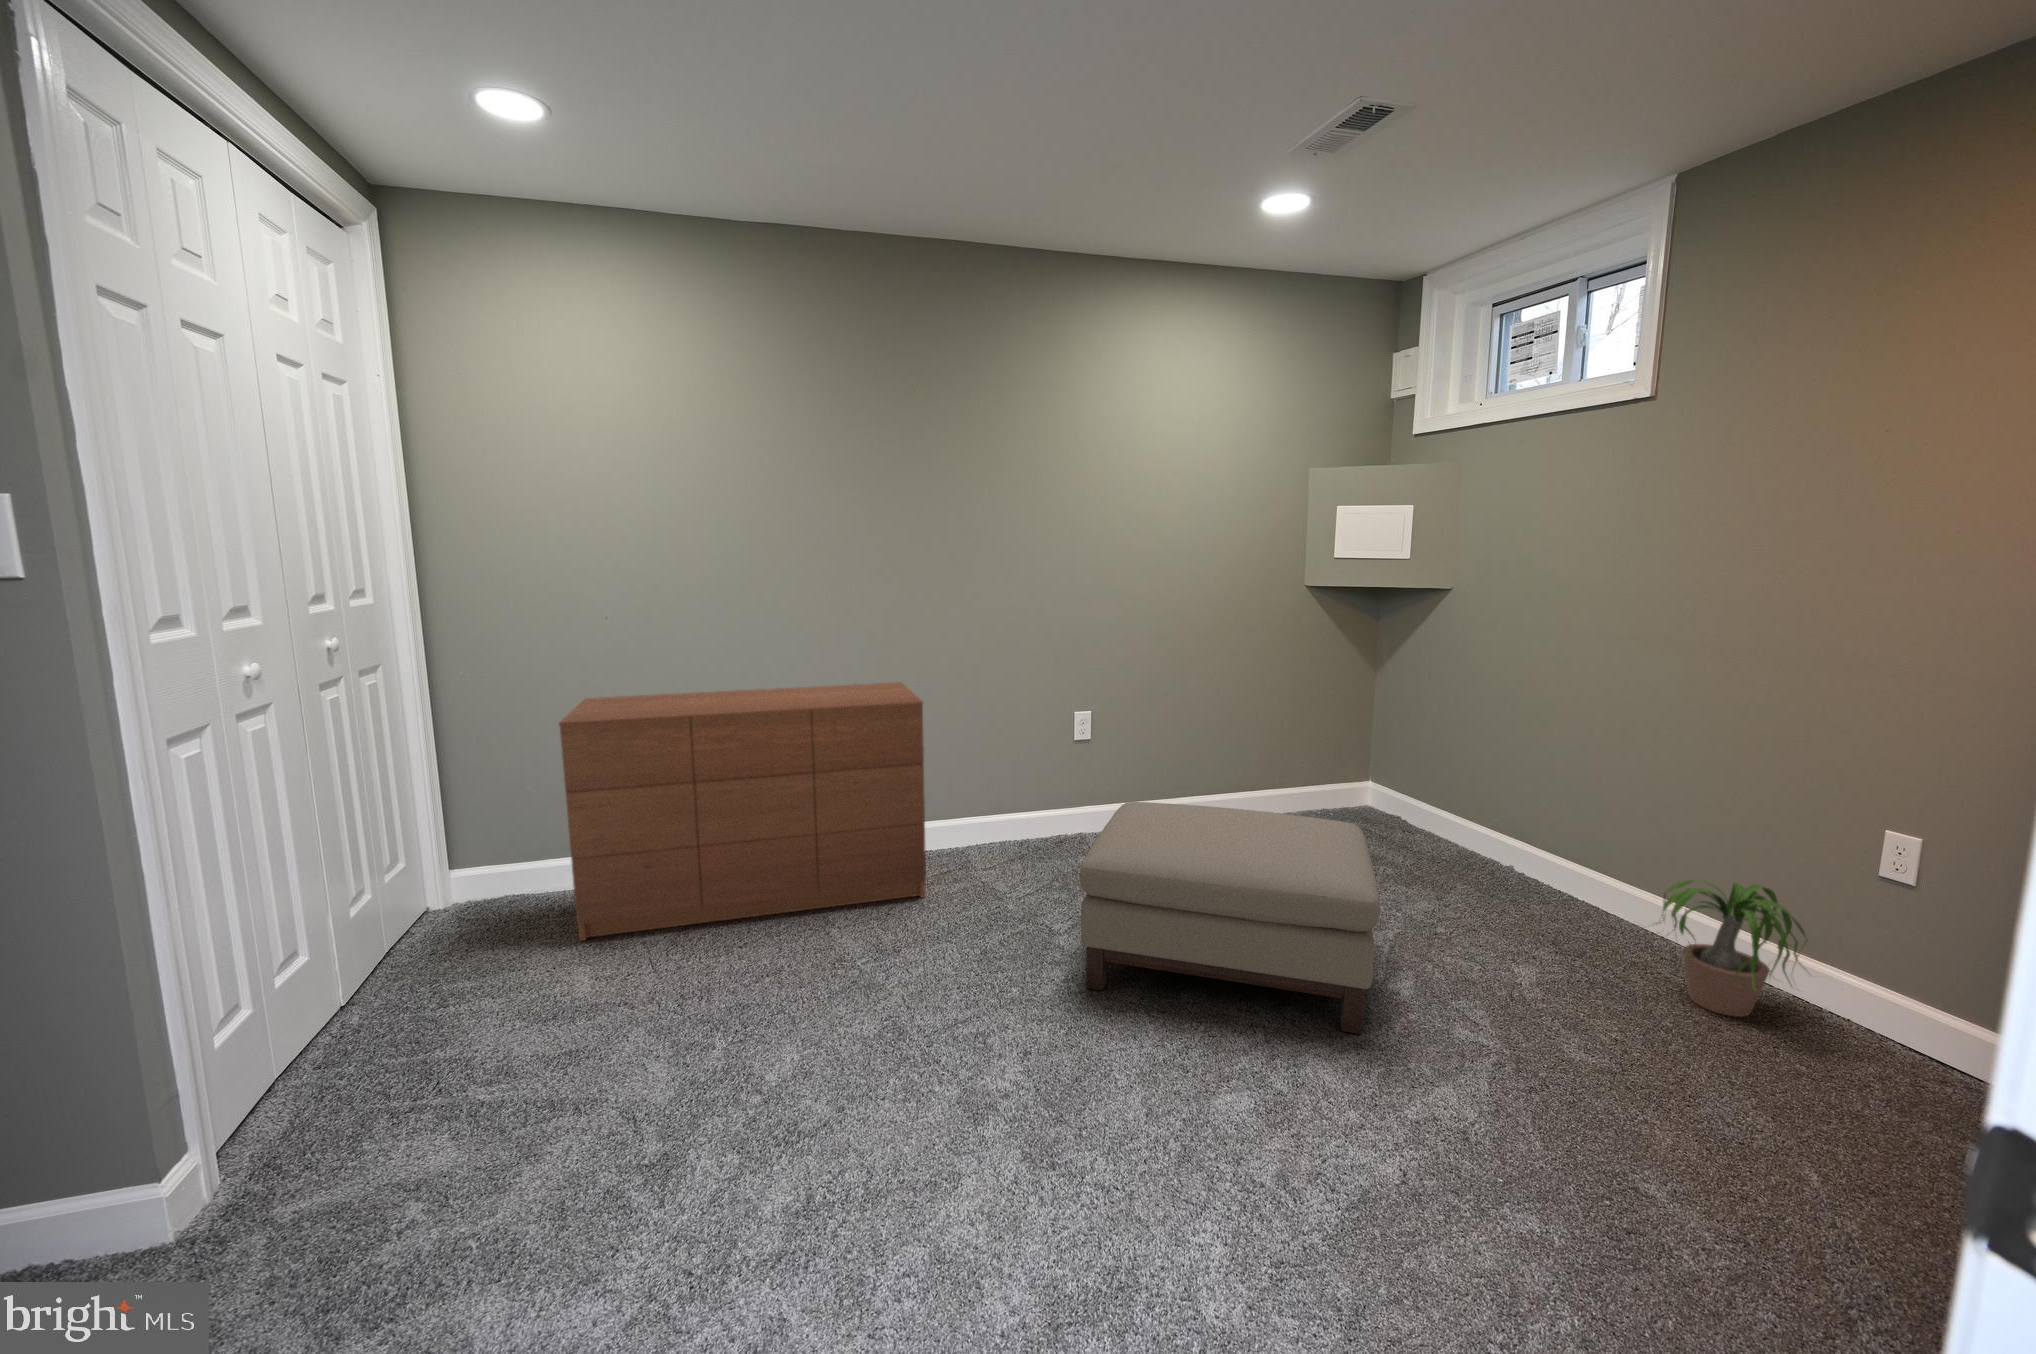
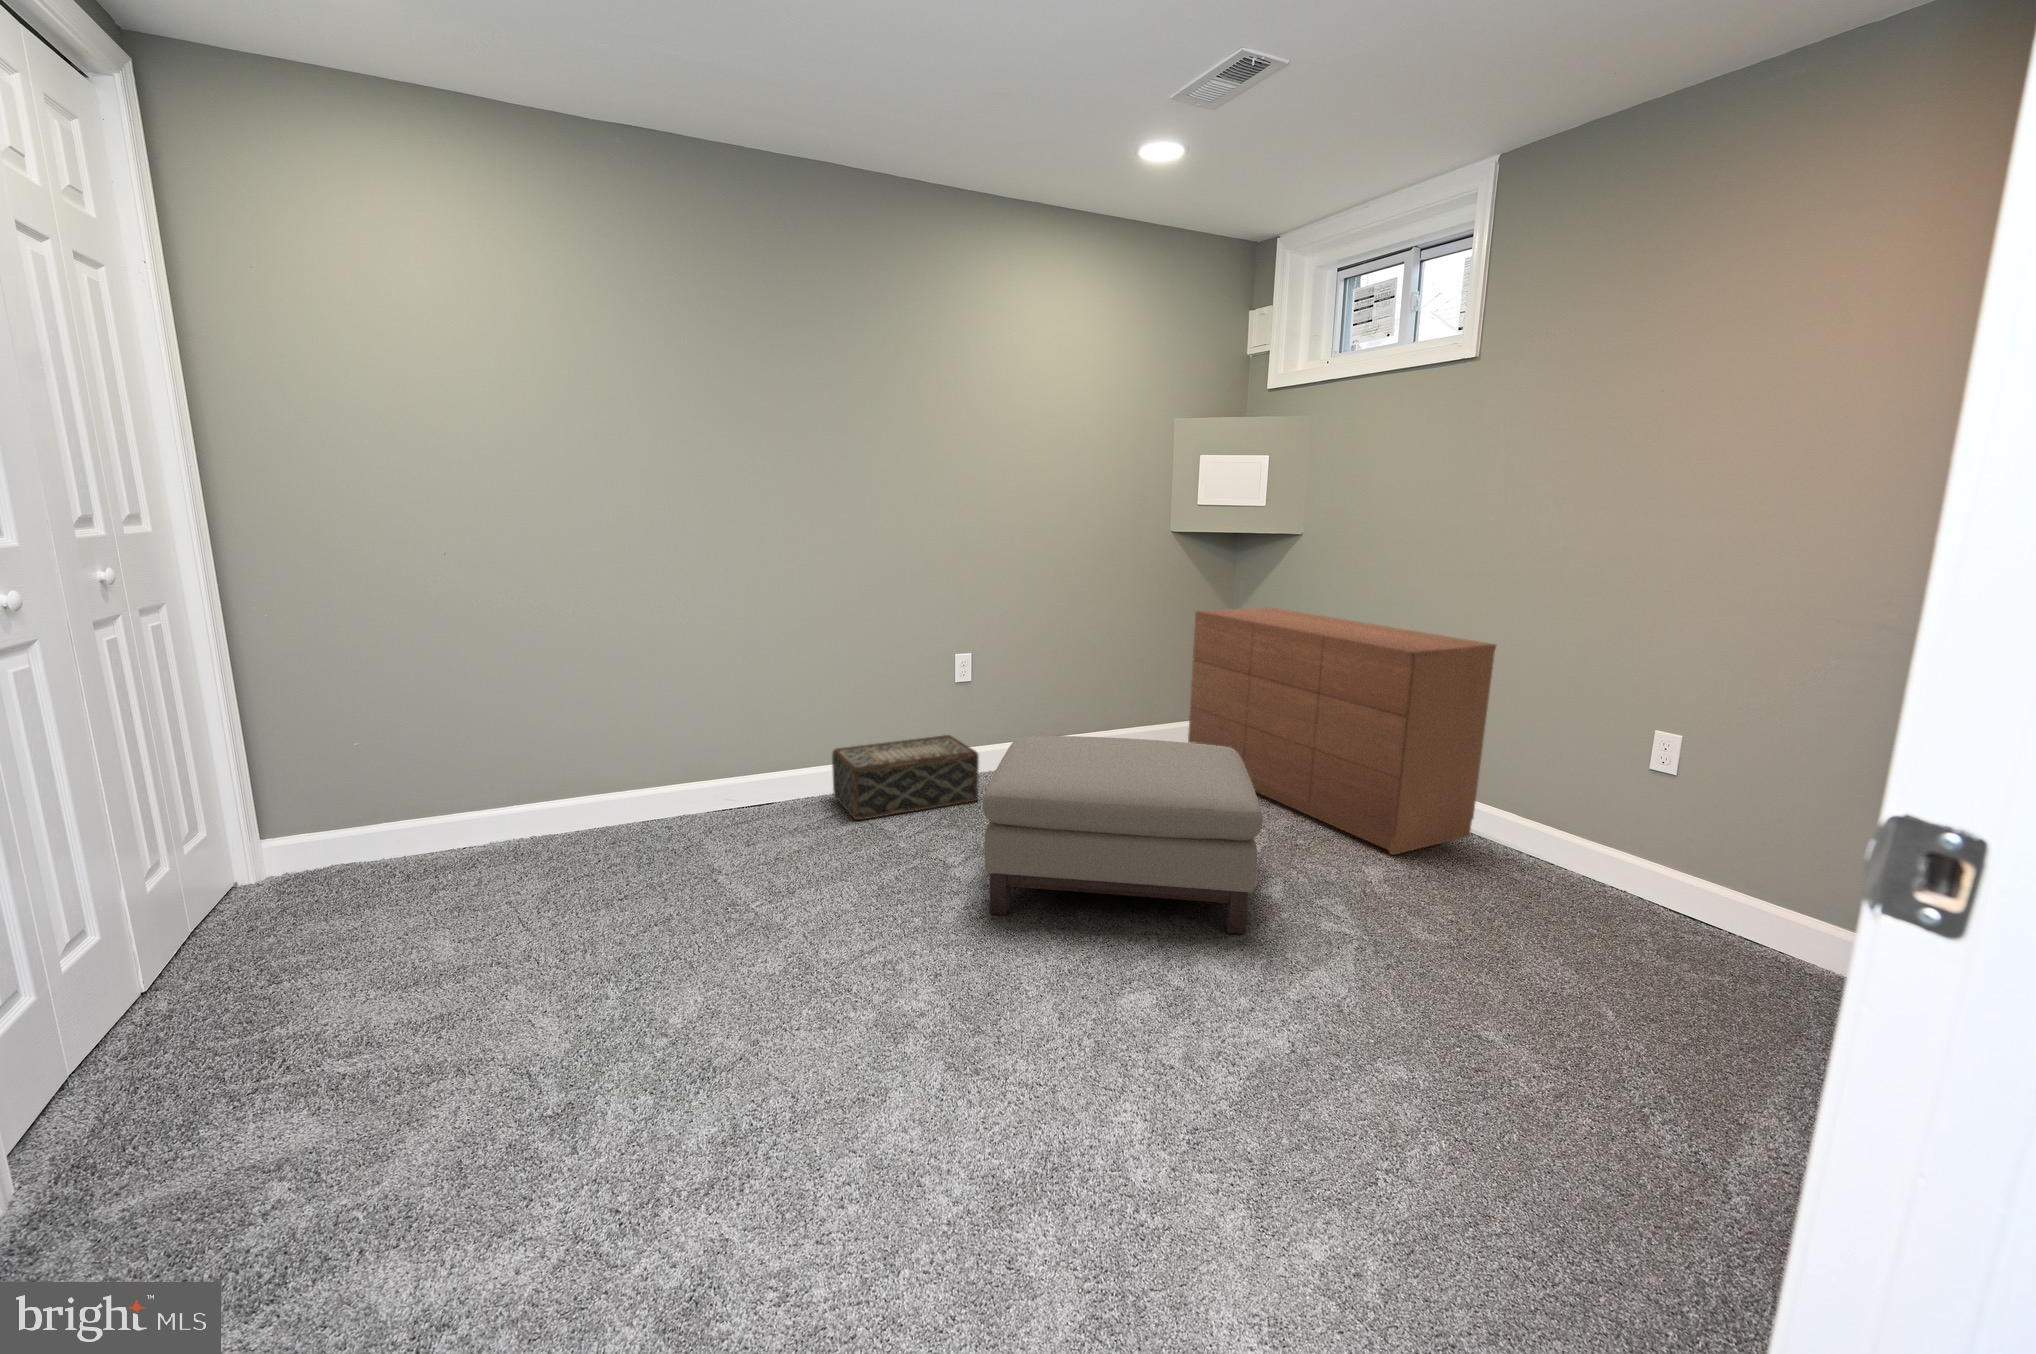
dresser: present [559,682,926,941] -> present [1188,607,1497,855]
woven basket: none [947,793,1090,877] -> present [832,735,979,820]
potted plant: present [1652,880,1807,1017] -> none [1462,783,1613,896]

